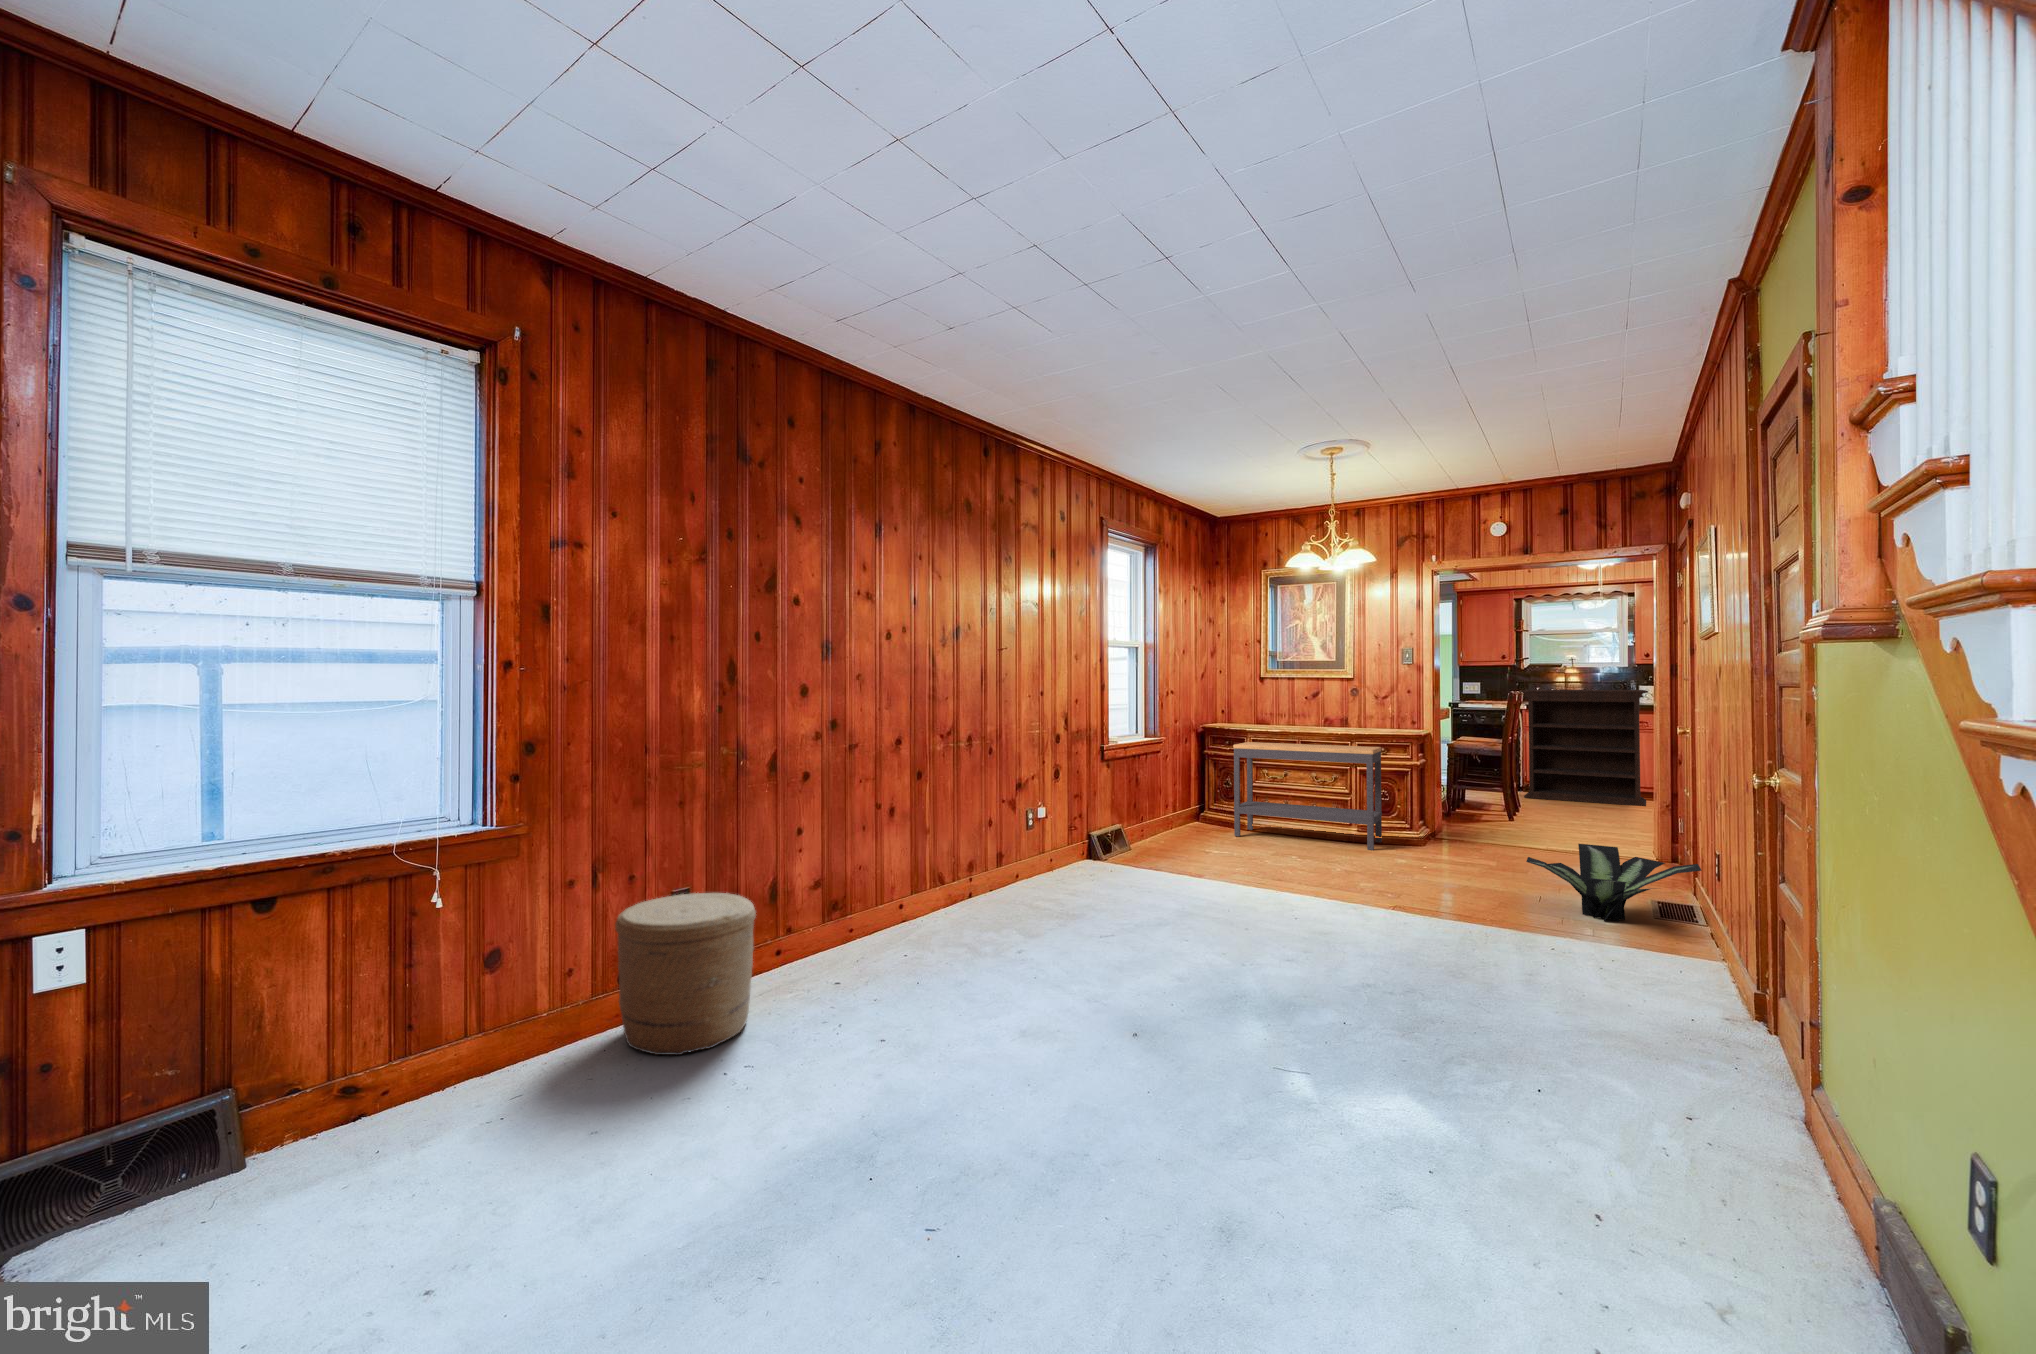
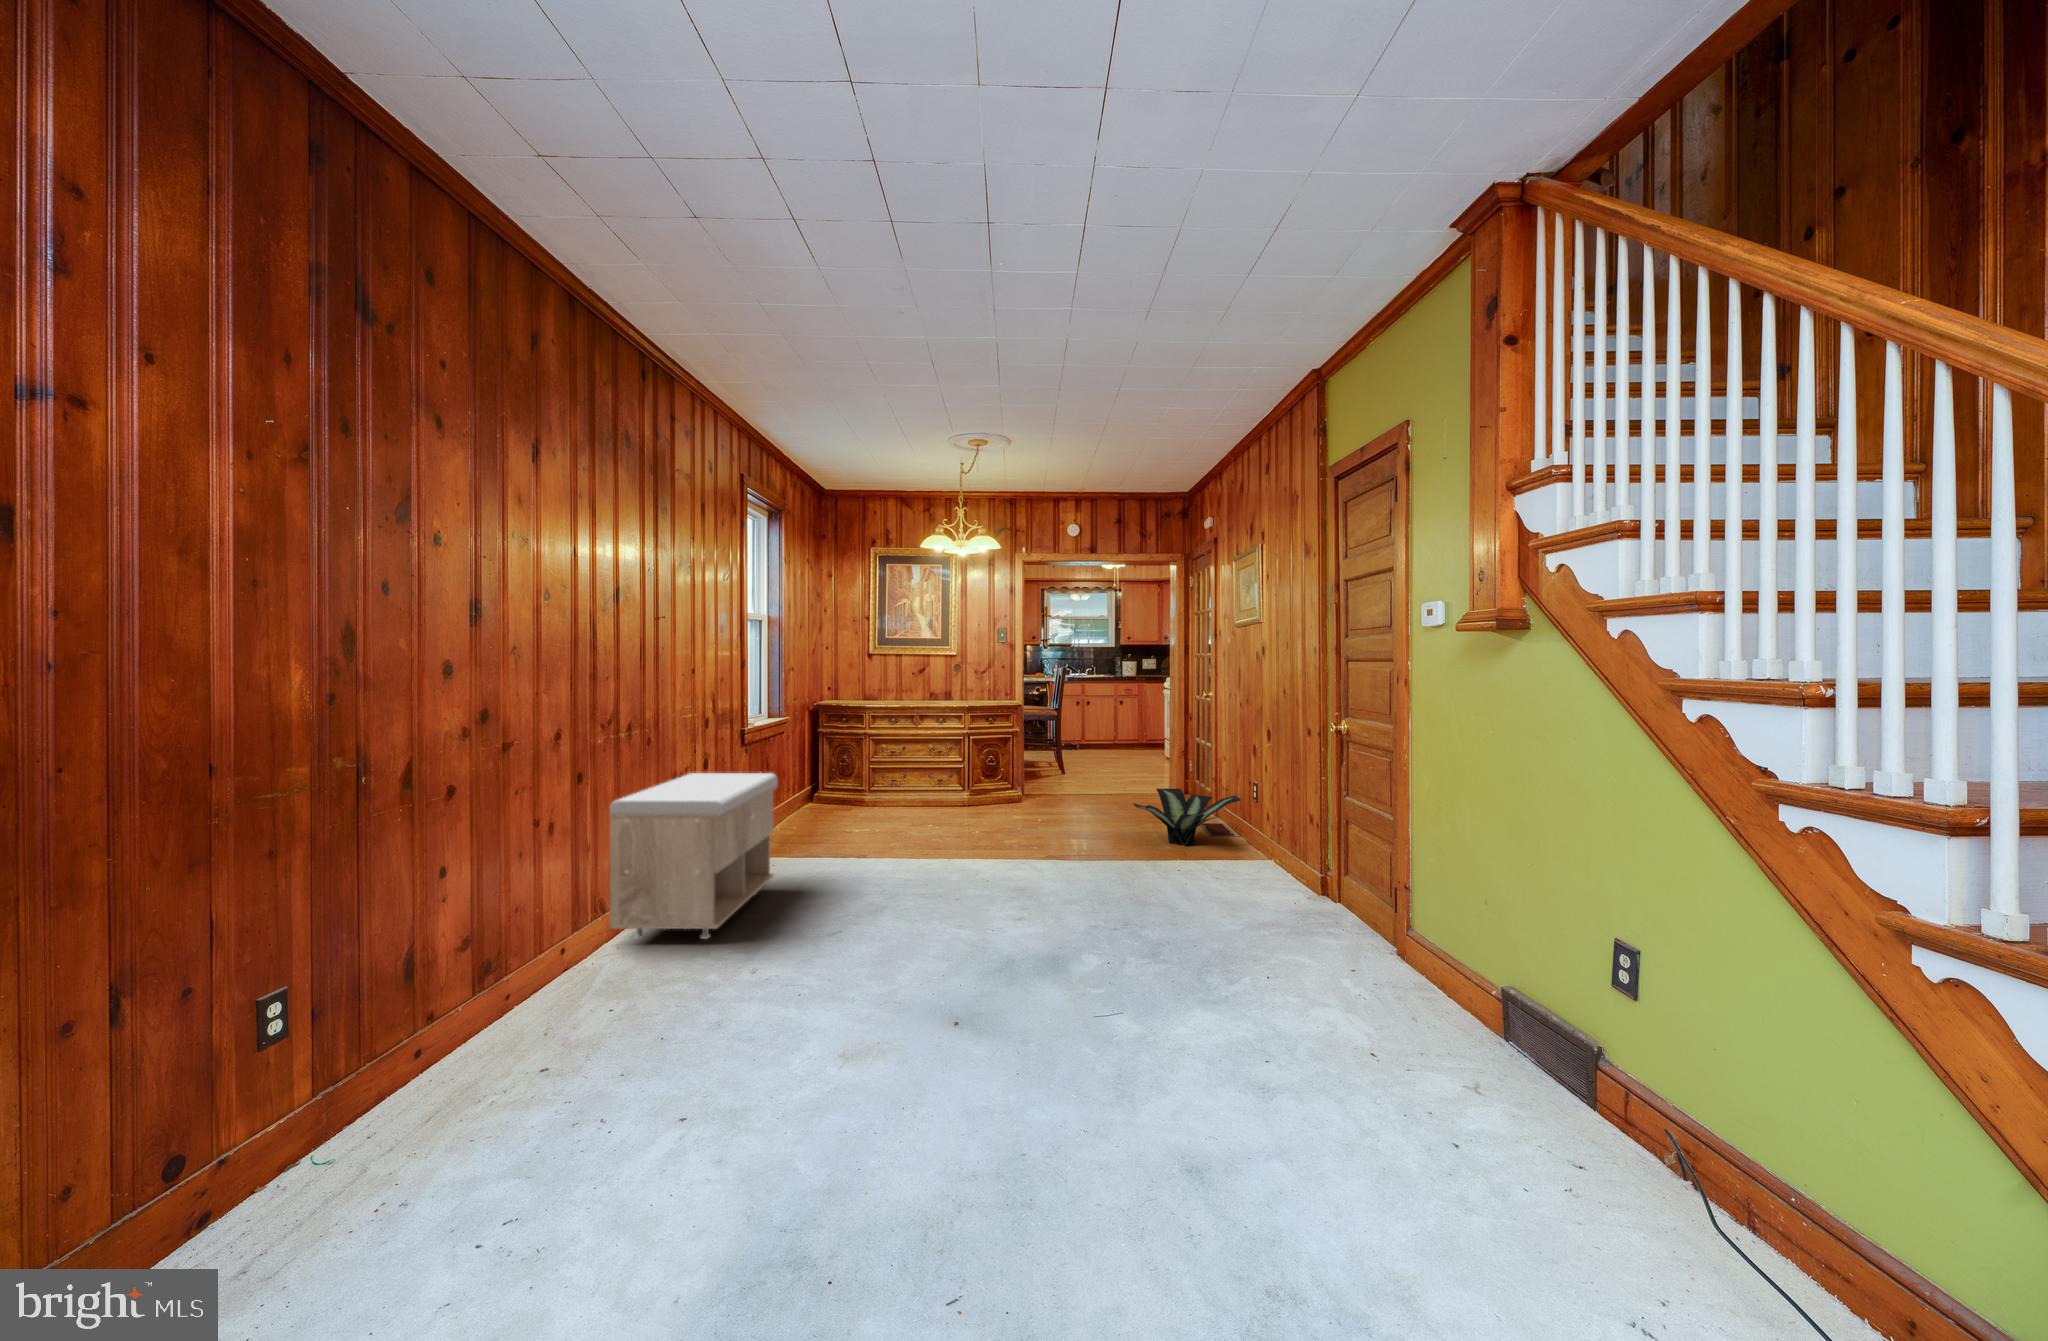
bookshelf: present [1520,690,1648,806] -> none [1051,667,1134,756]
console table: present [1233,742,1382,850] -> none [861,718,989,812]
storage bench: none [944,780,1097,920] -> present [610,773,778,939]
woven basket: present [615,893,756,1055] -> none [184,985,465,1282]

